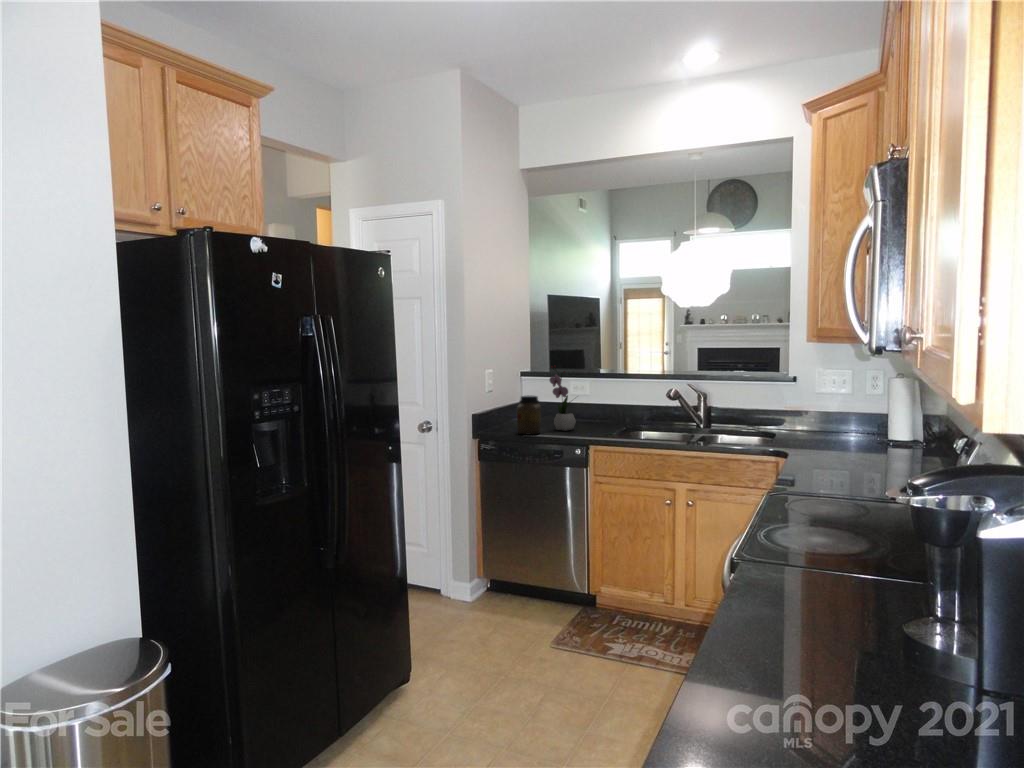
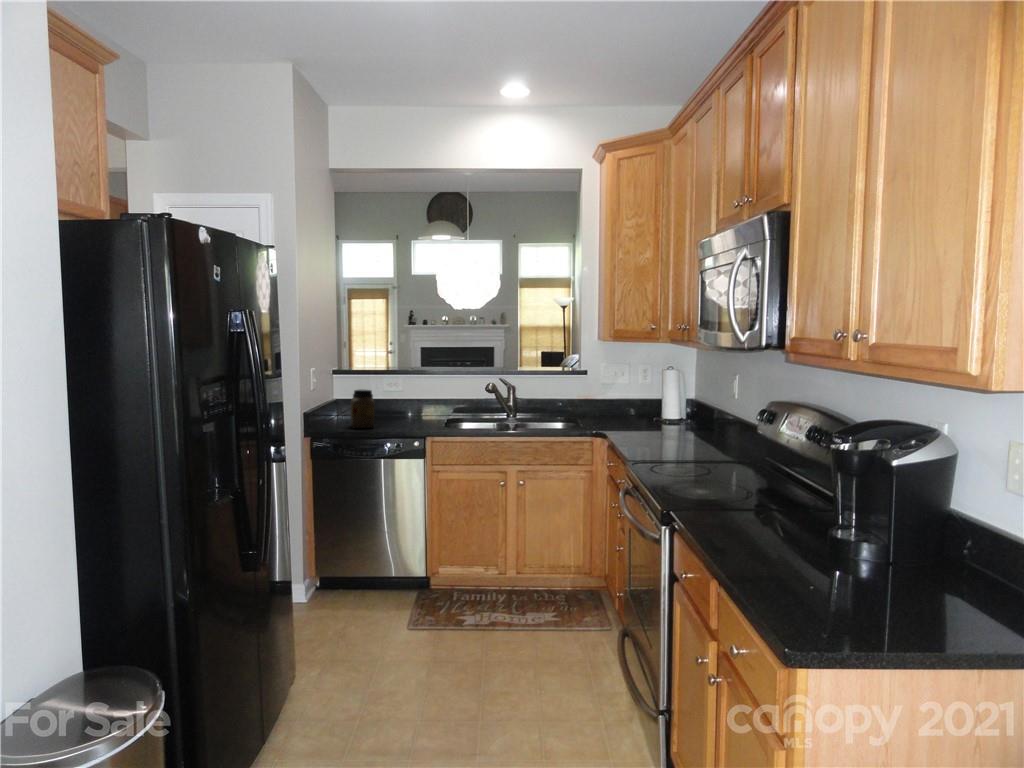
flower arrangement: present [550,366,576,431] -> none [378,360,404,424]

